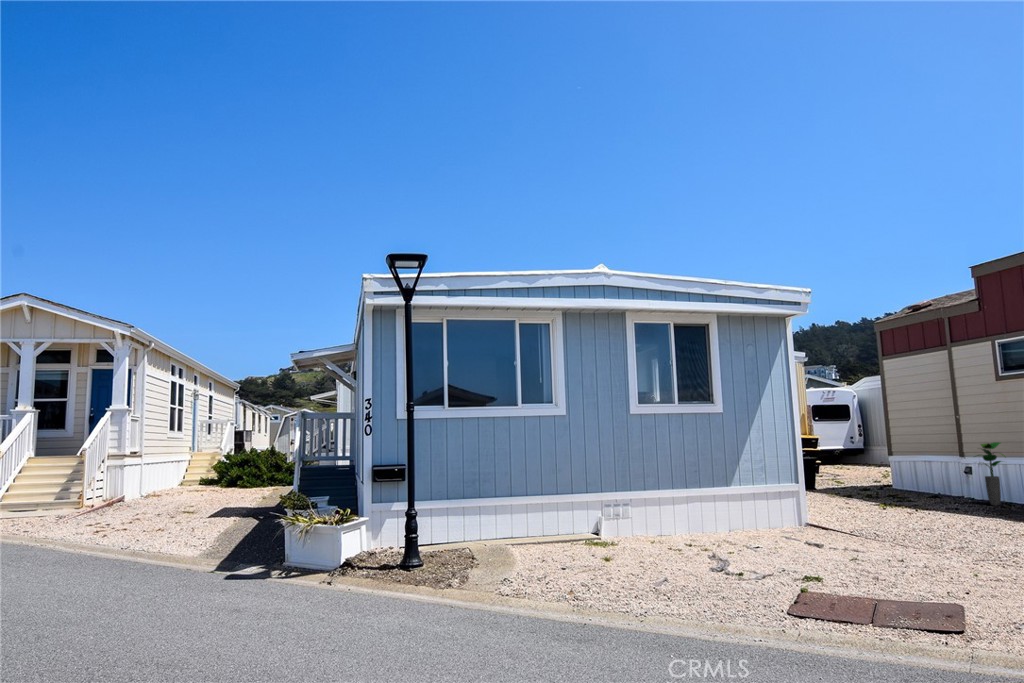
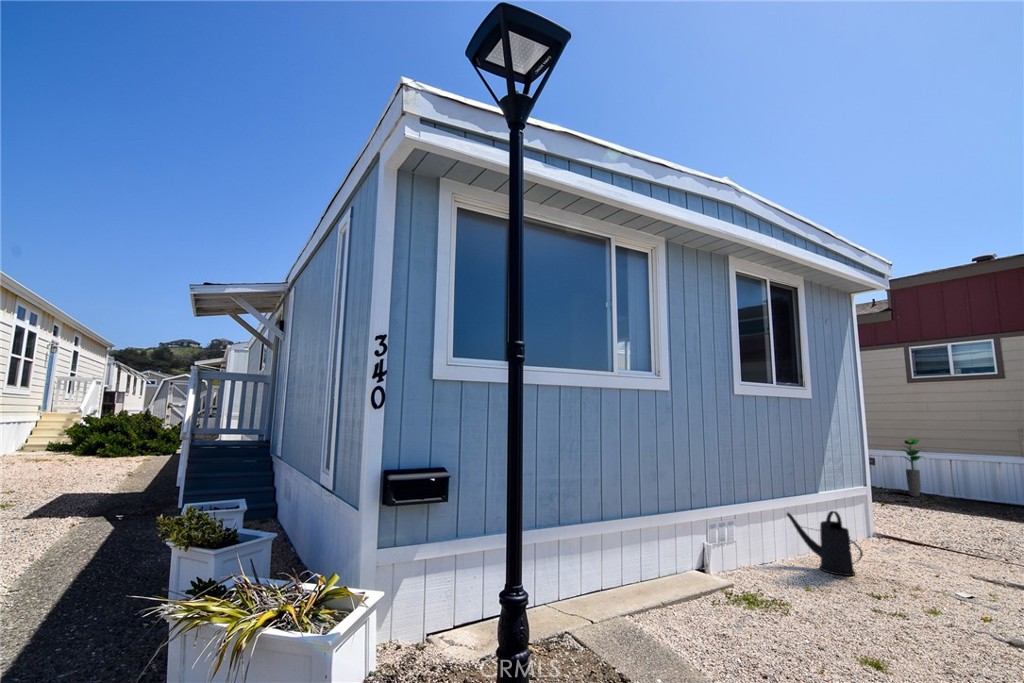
watering can: none [684,496,714,540] -> present [787,511,863,576]

